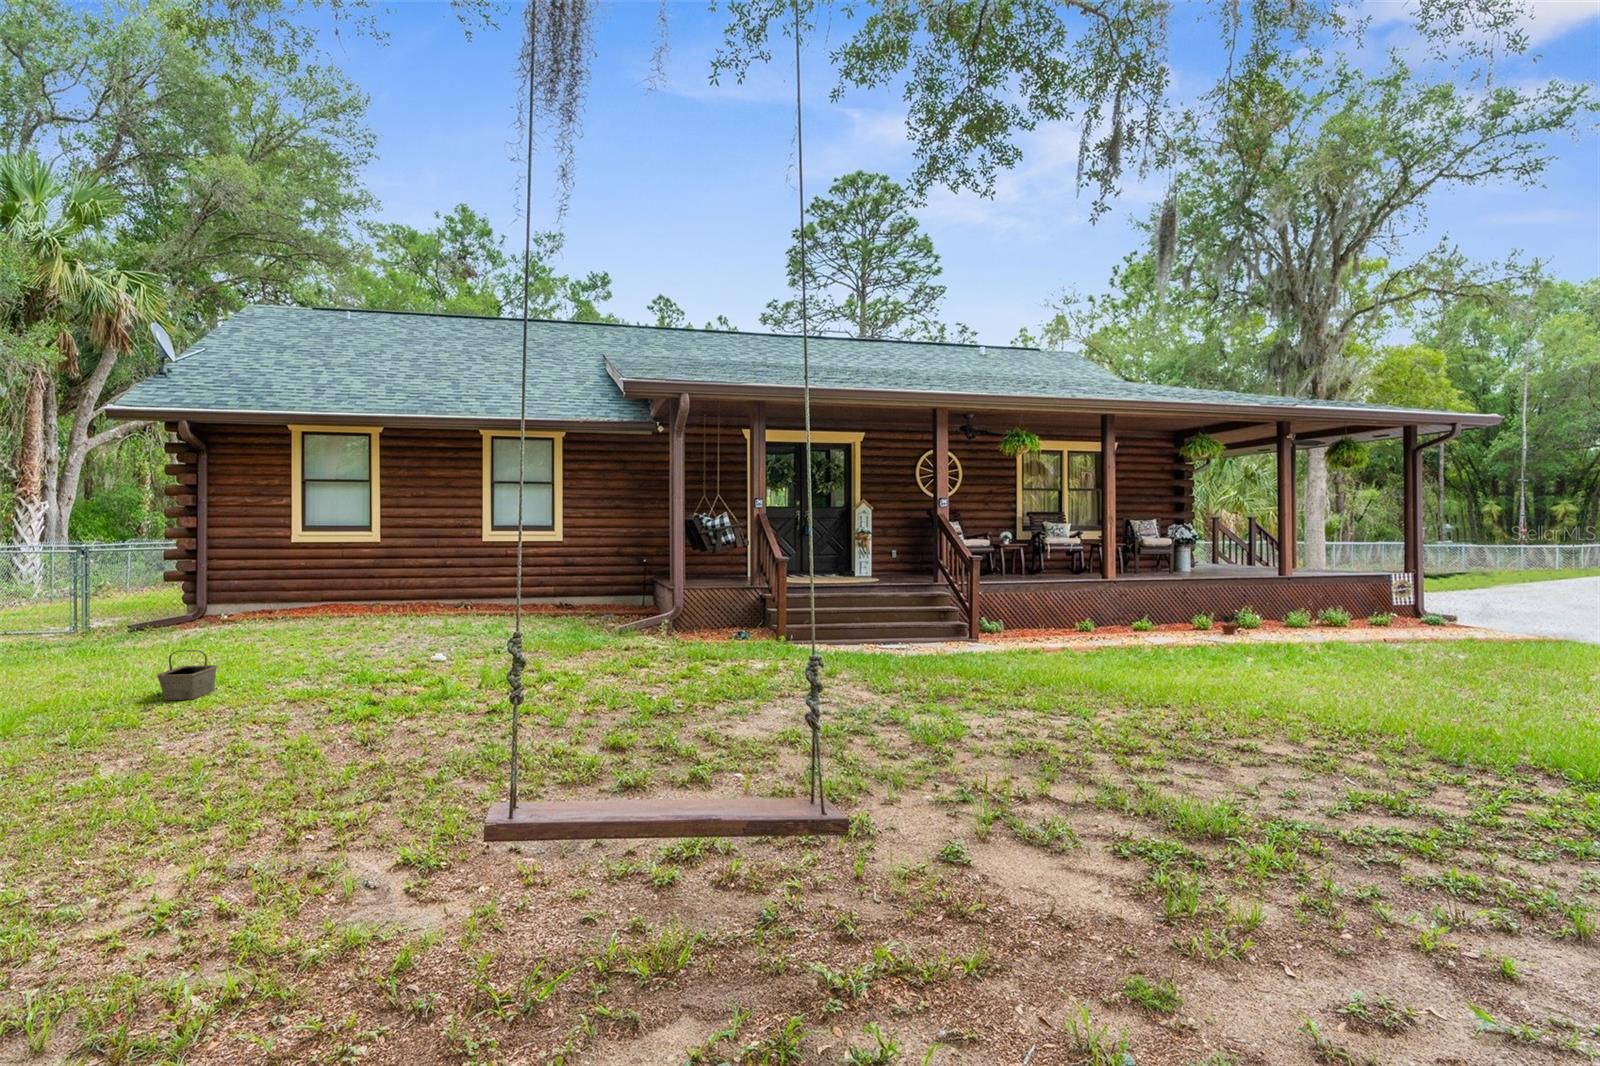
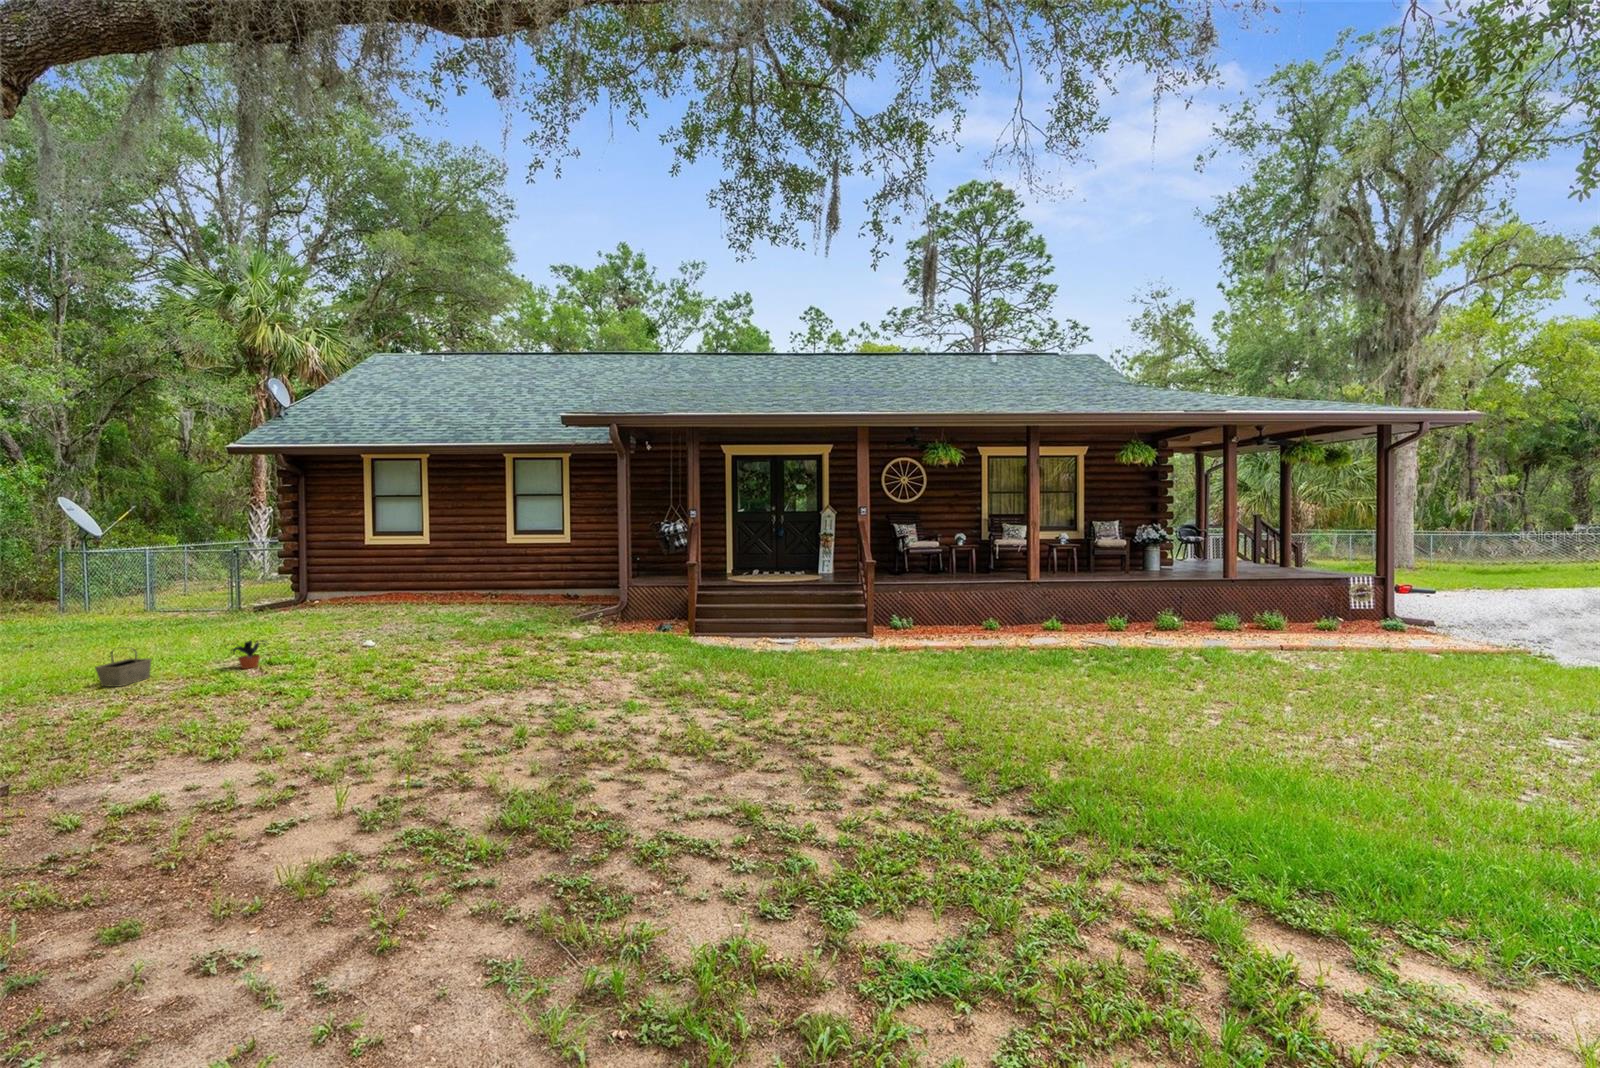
potted plant: present [1217,614,1239,634] -> present [231,640,266,669]

